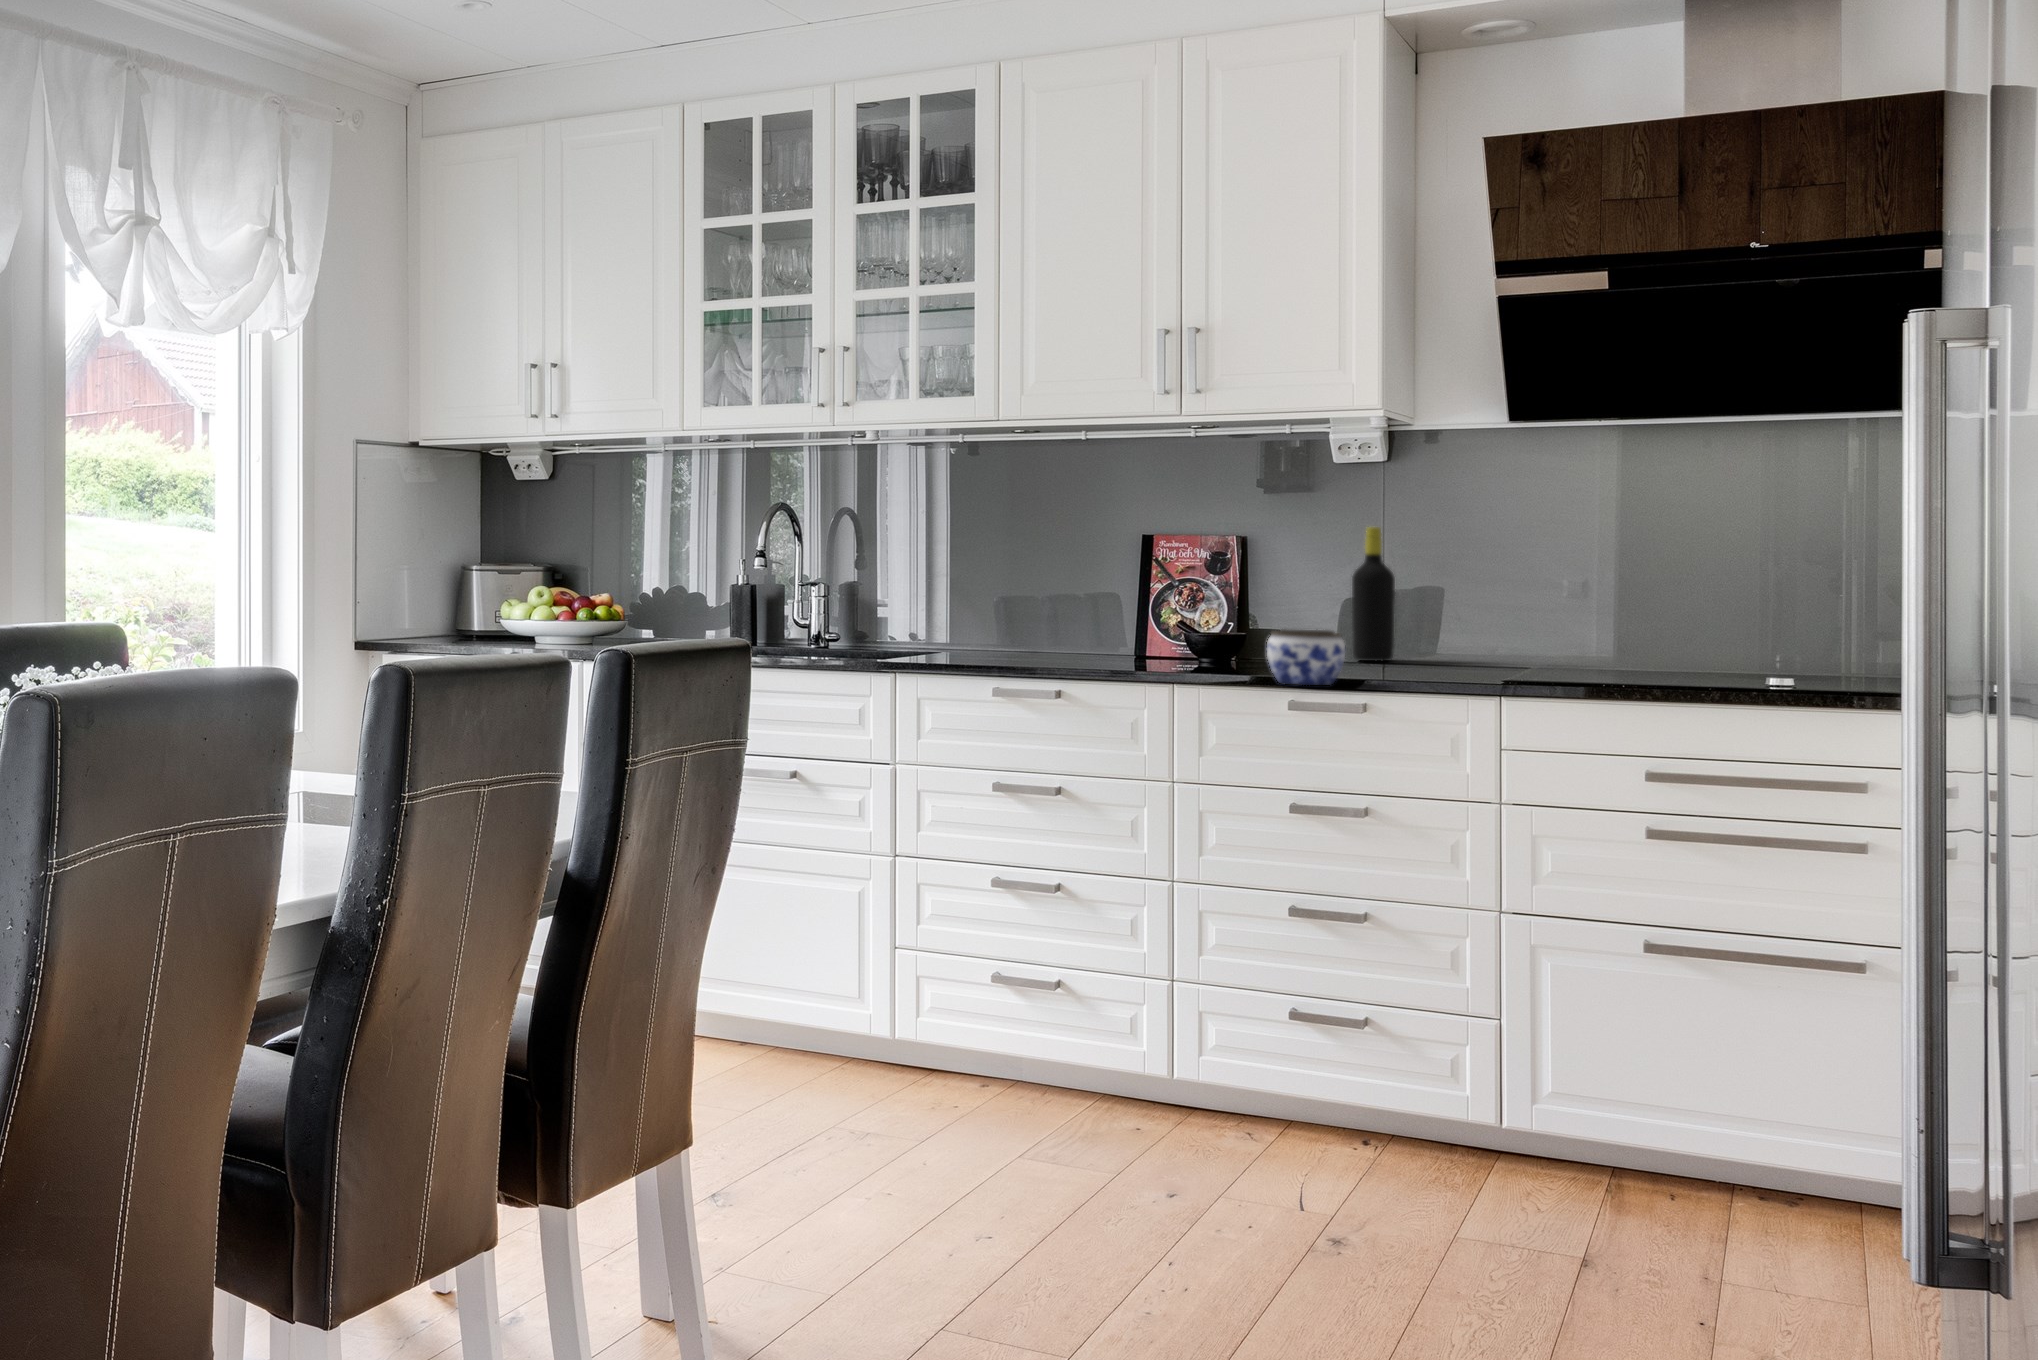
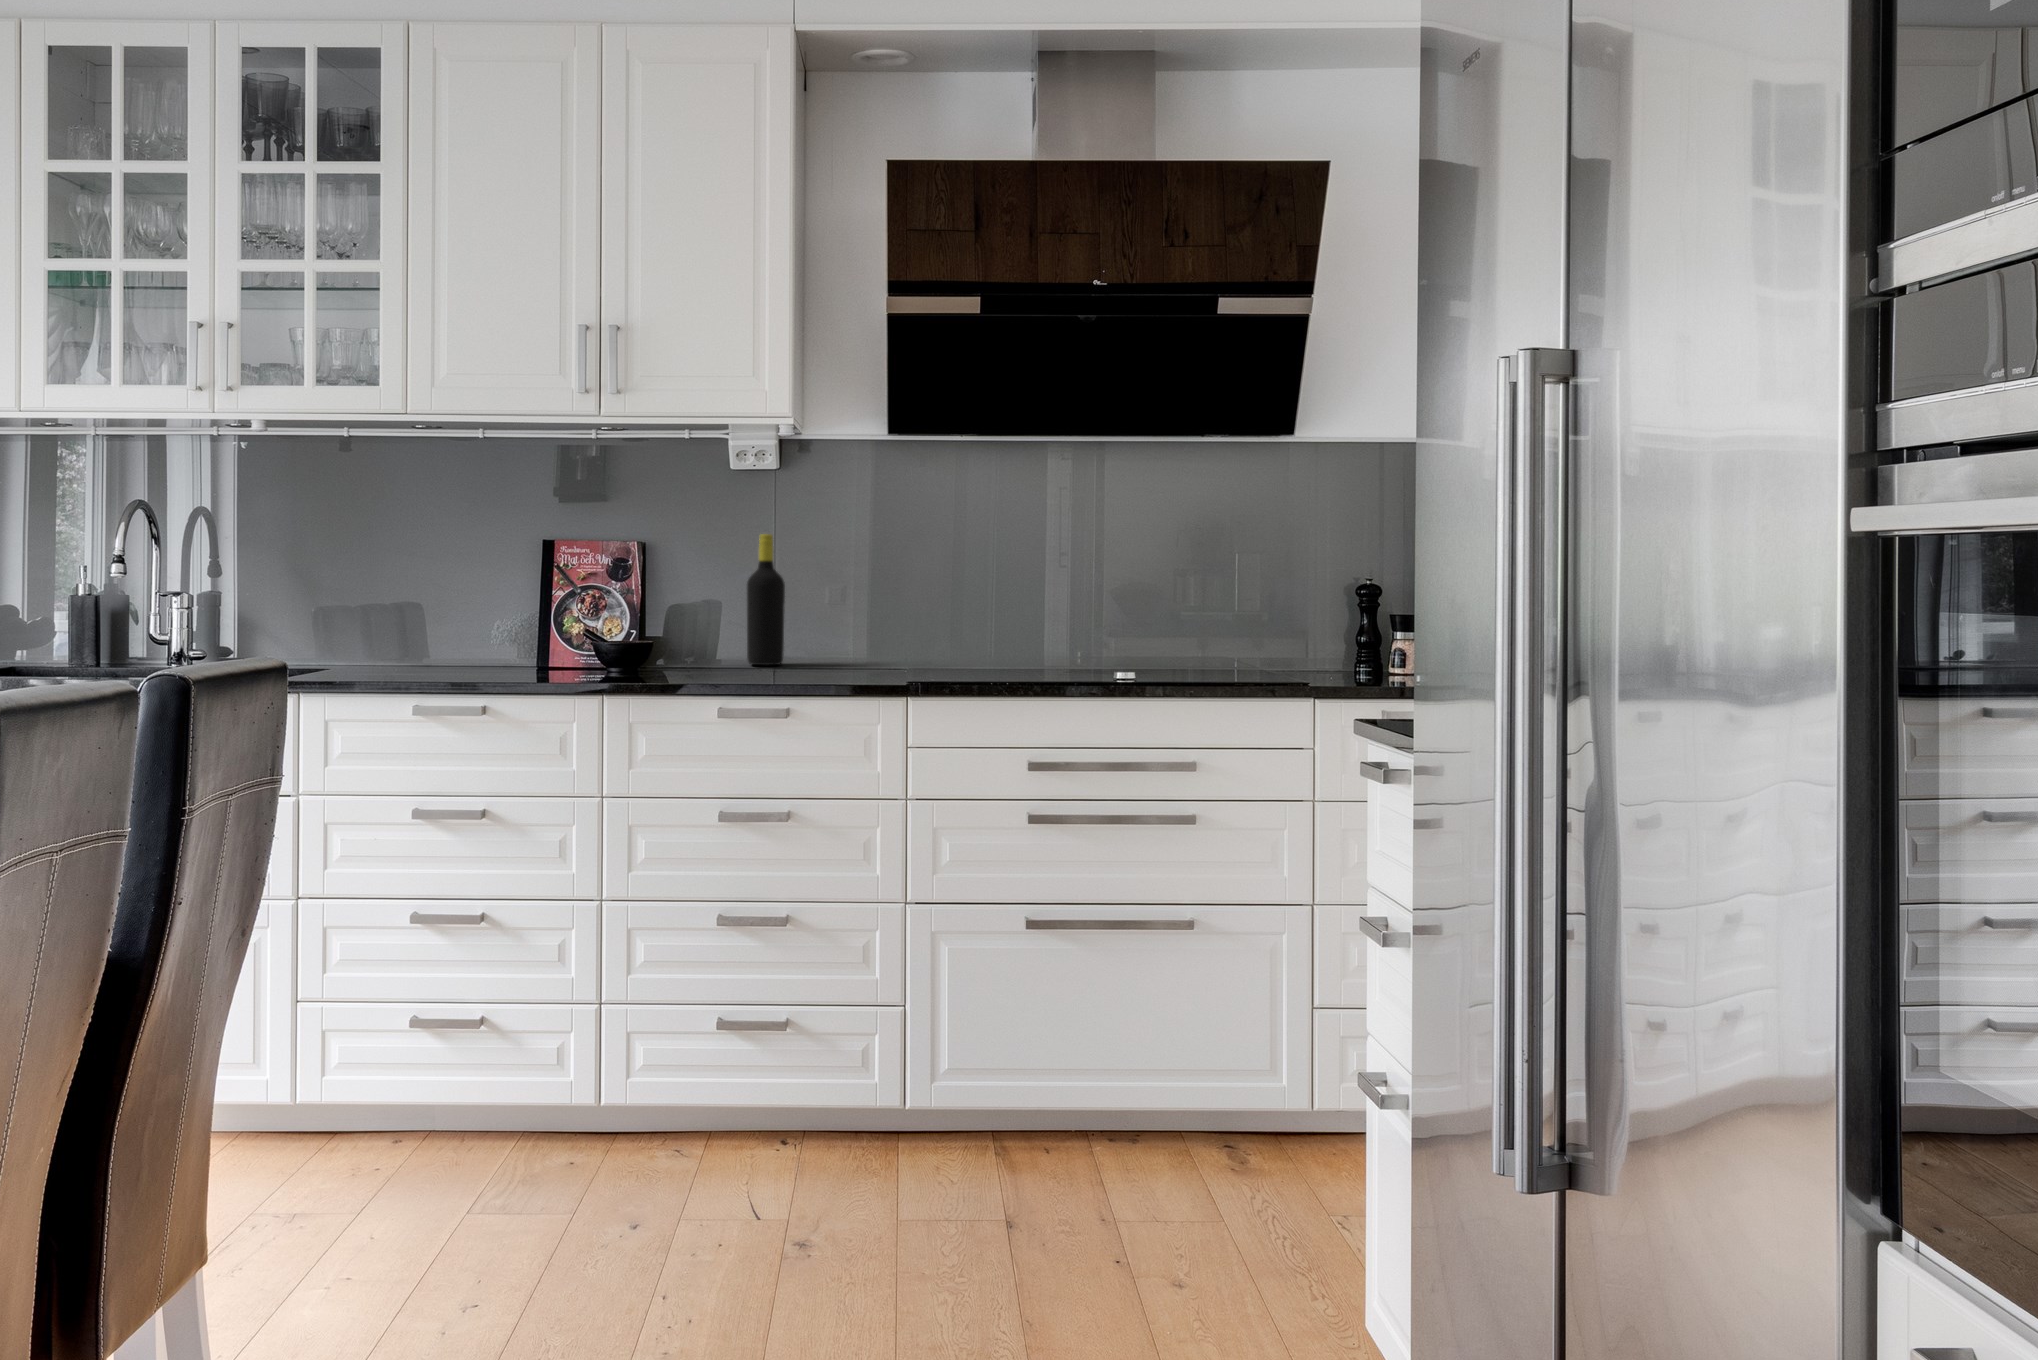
jar: present [1267,629,1345,685] -> none [691,636,764,691]

